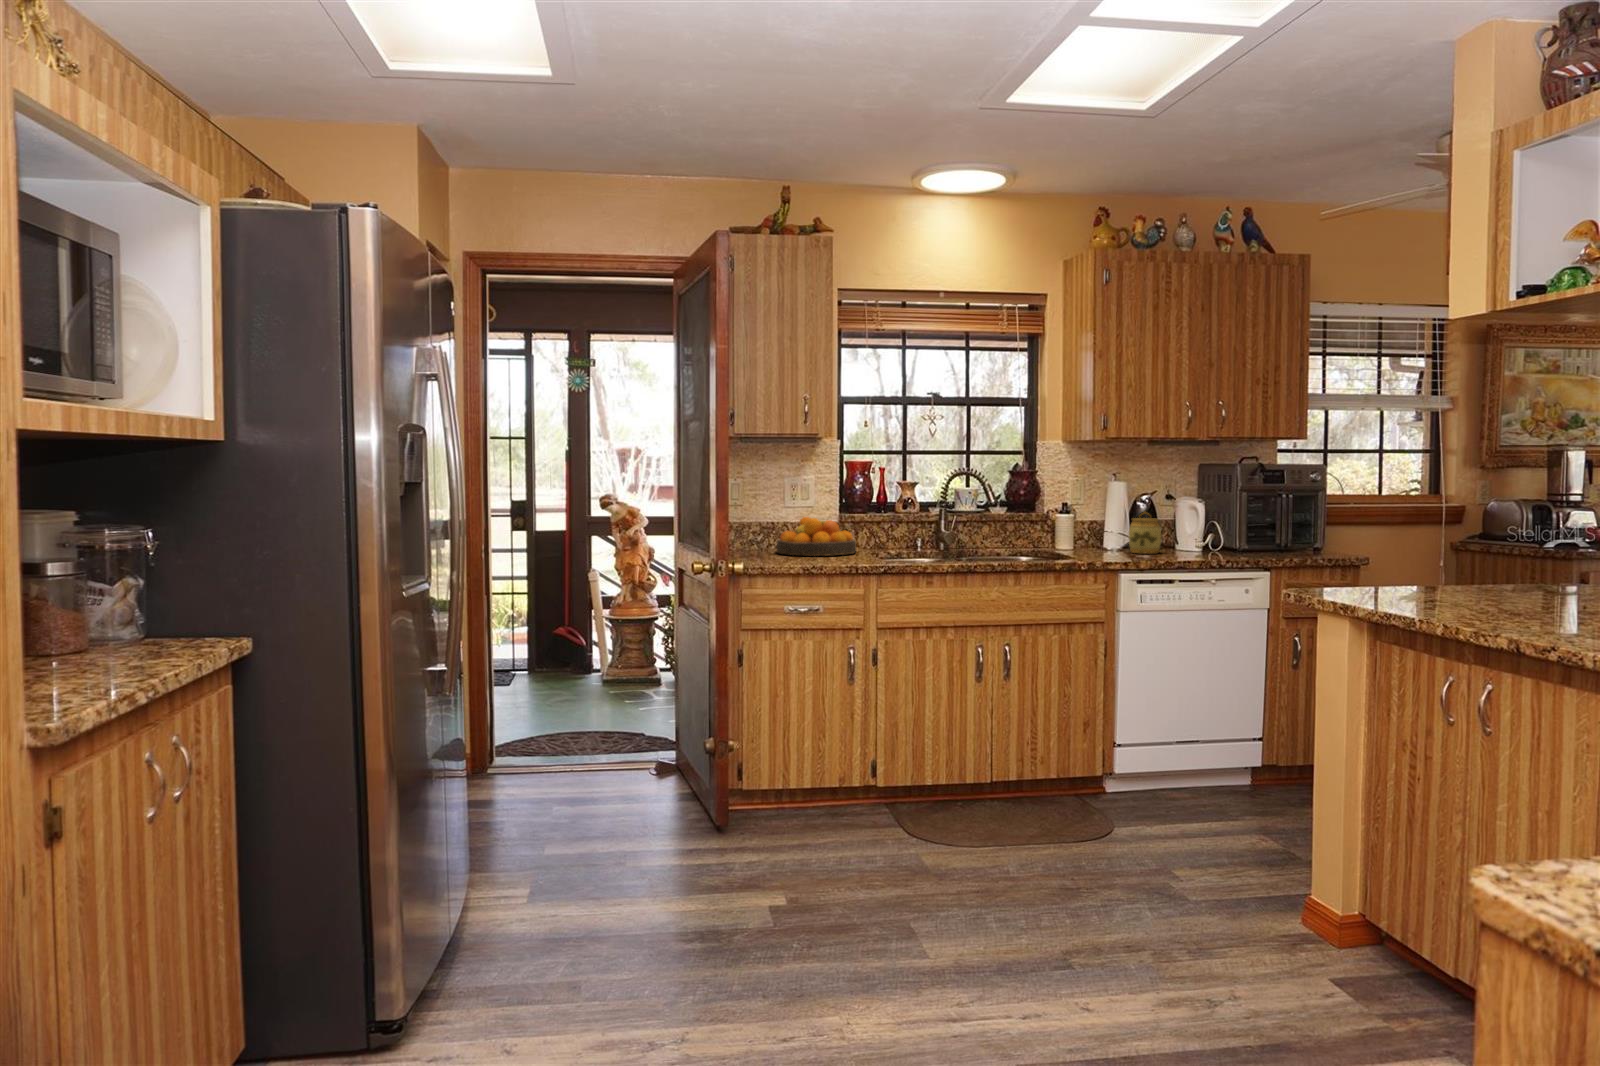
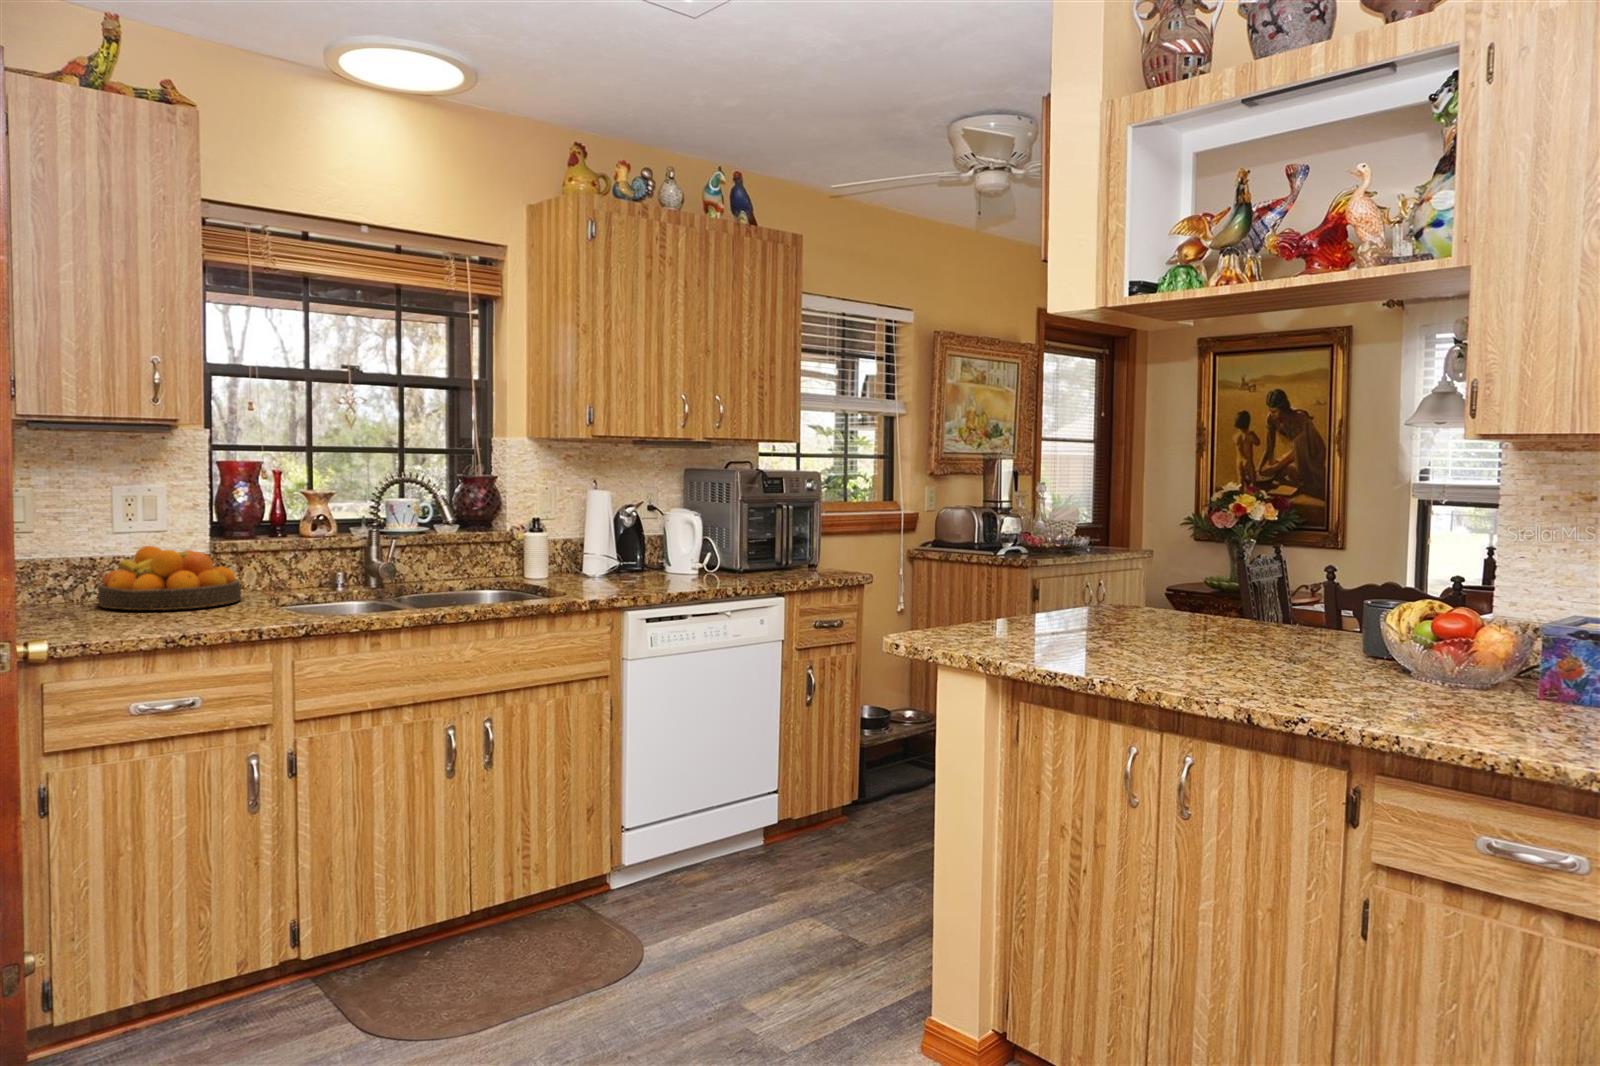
jar: present [1129,512,1161,554] -> none [619,528,659,581]

